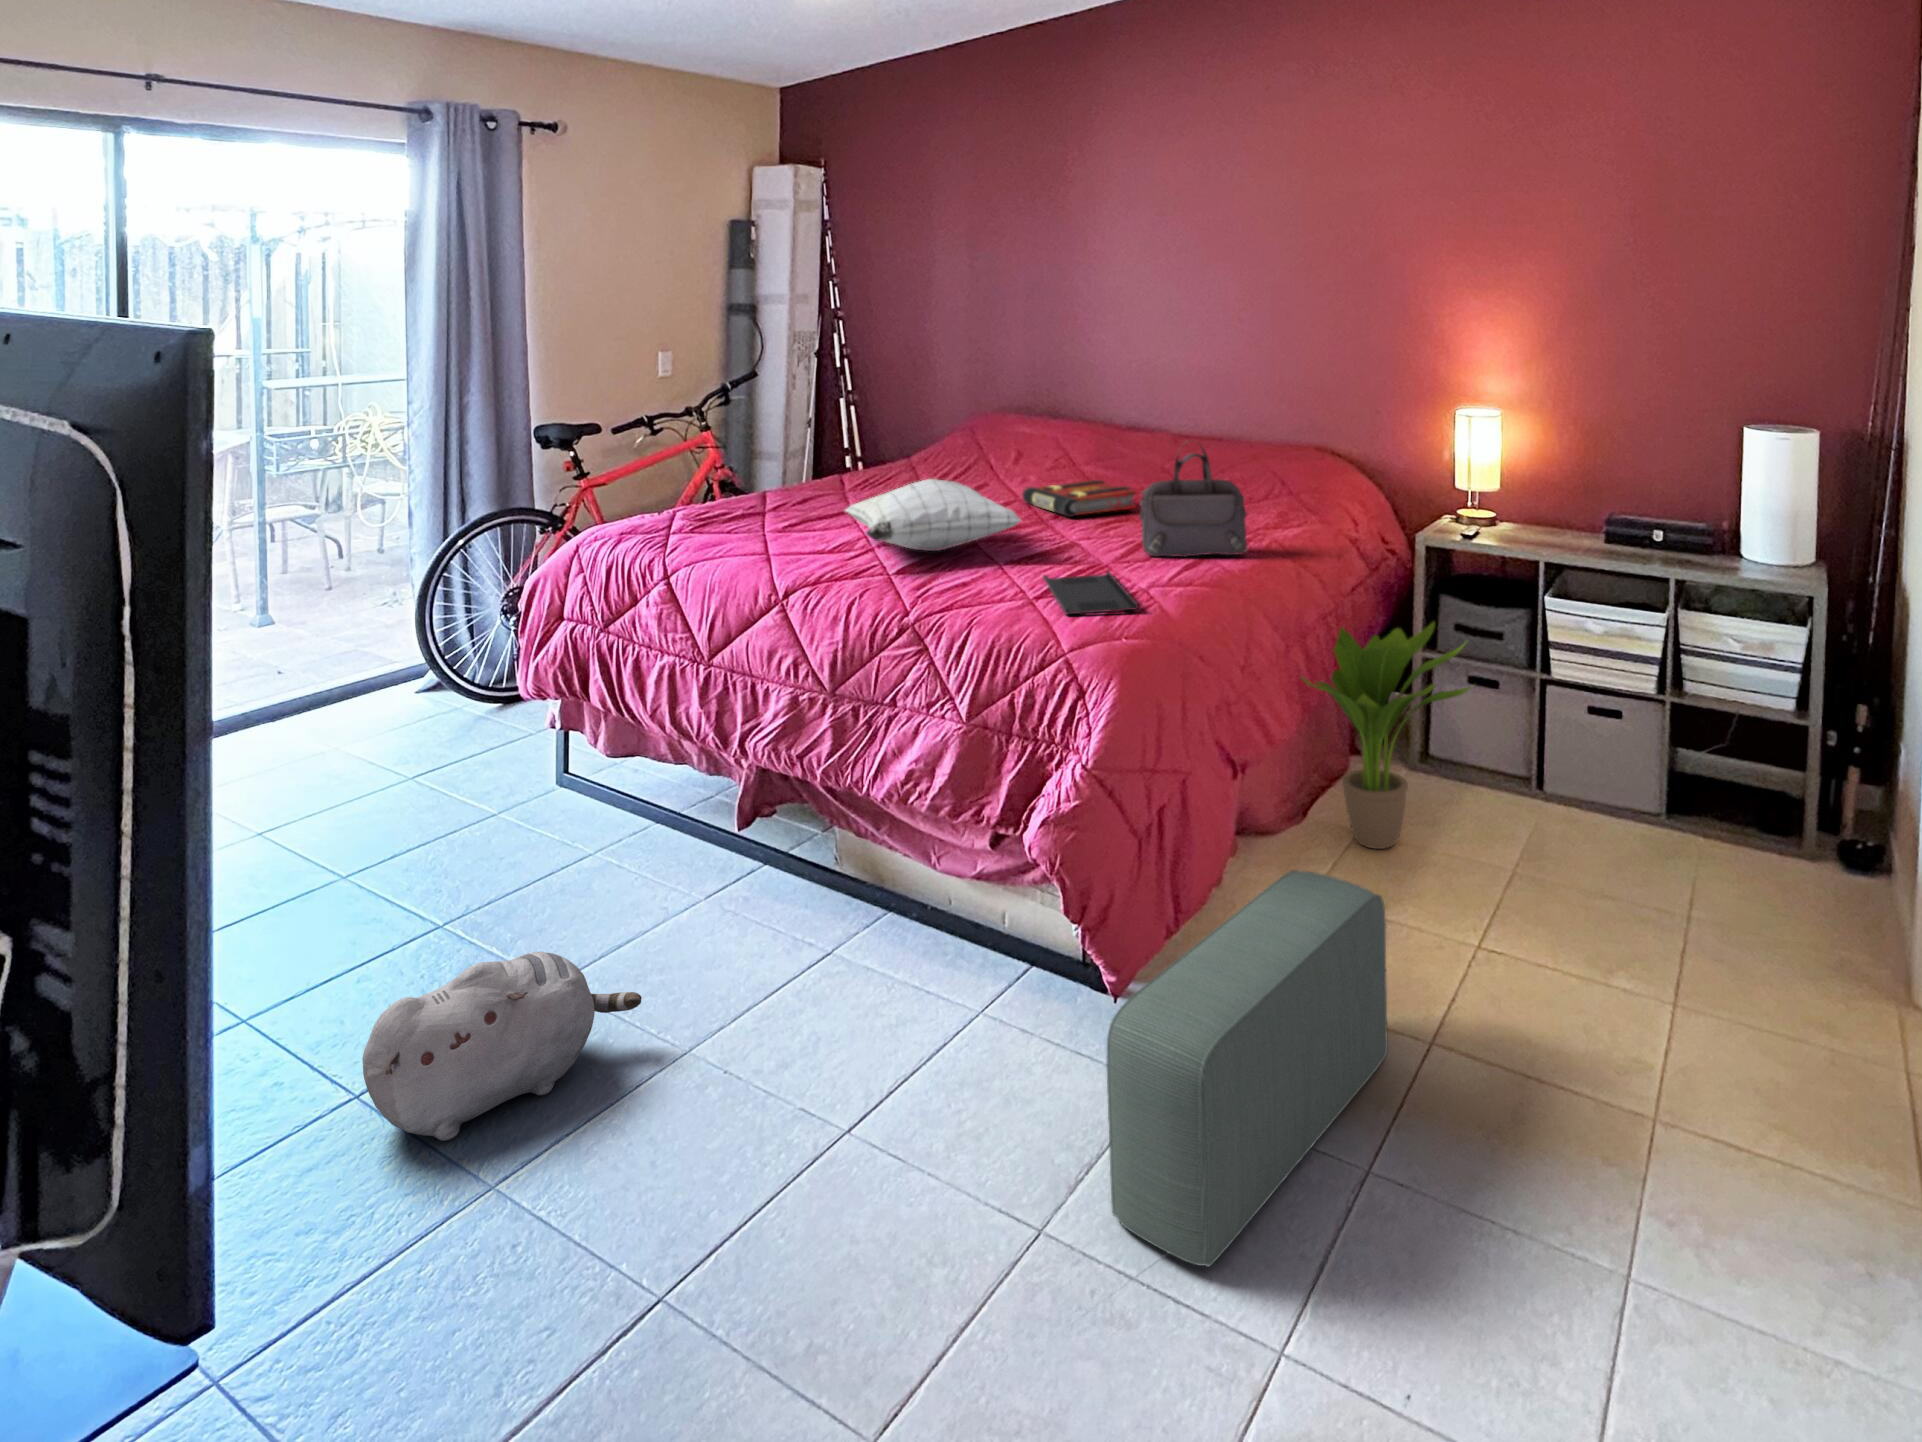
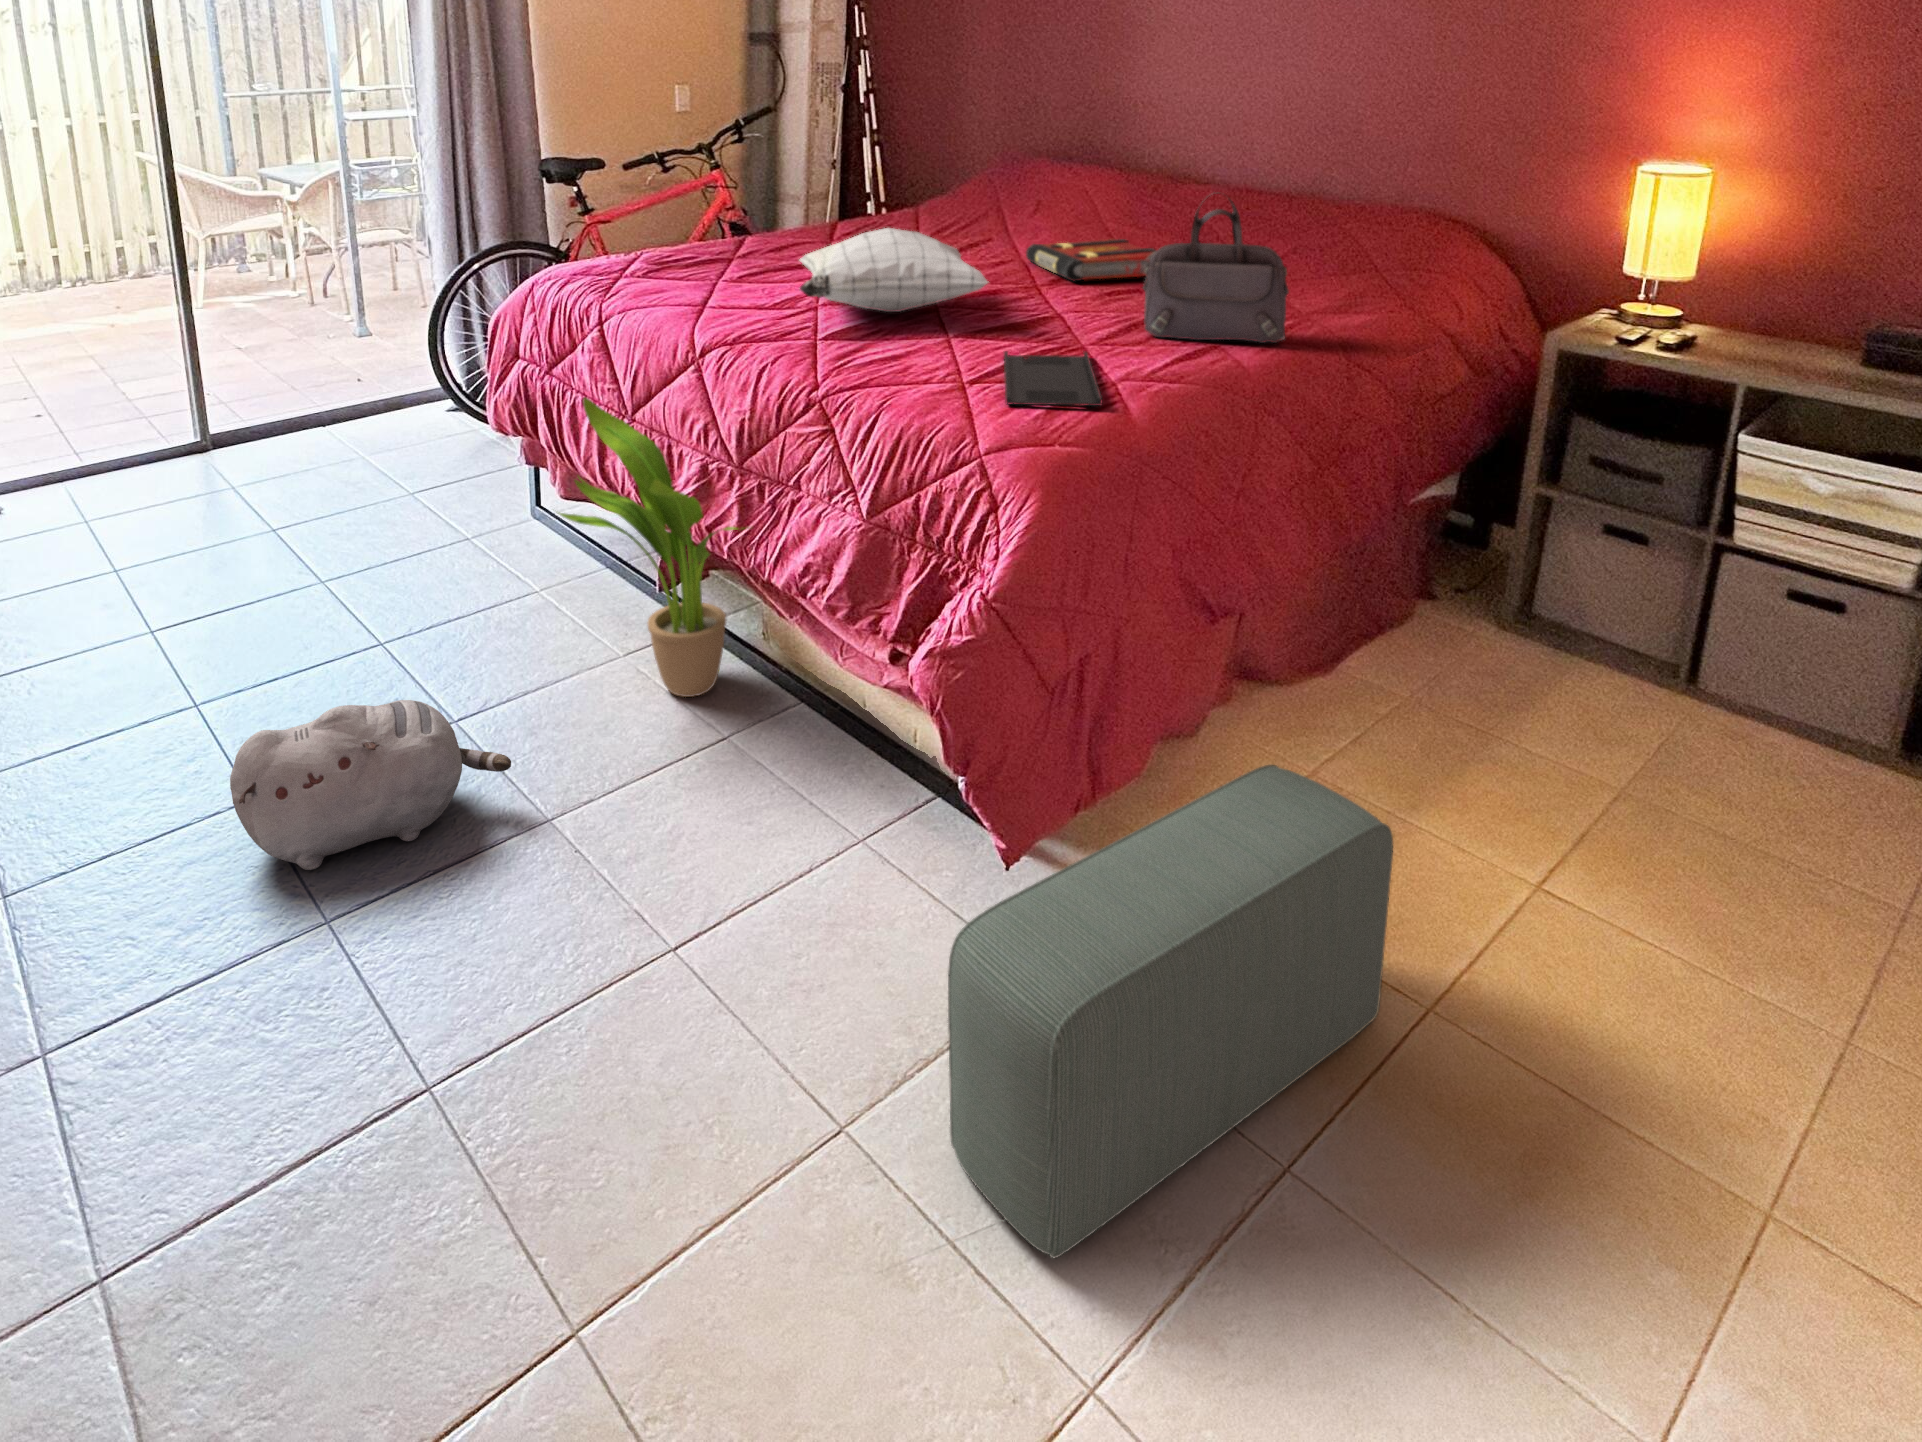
potted plant: present [1301,622,1471,849] -> present [558,397,737,697]

